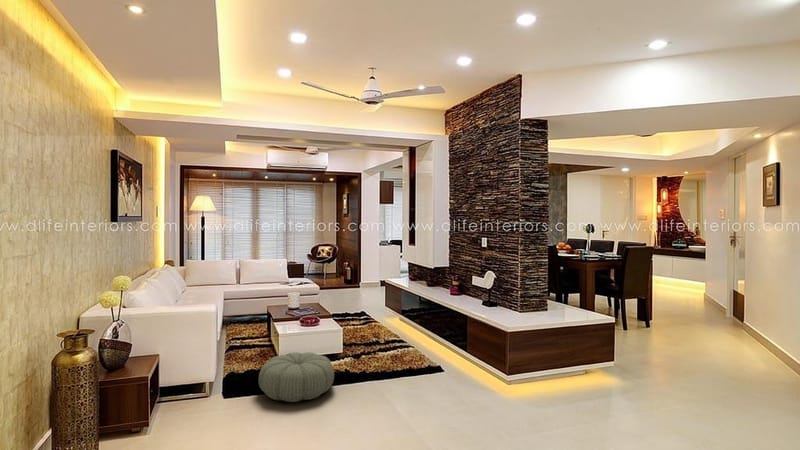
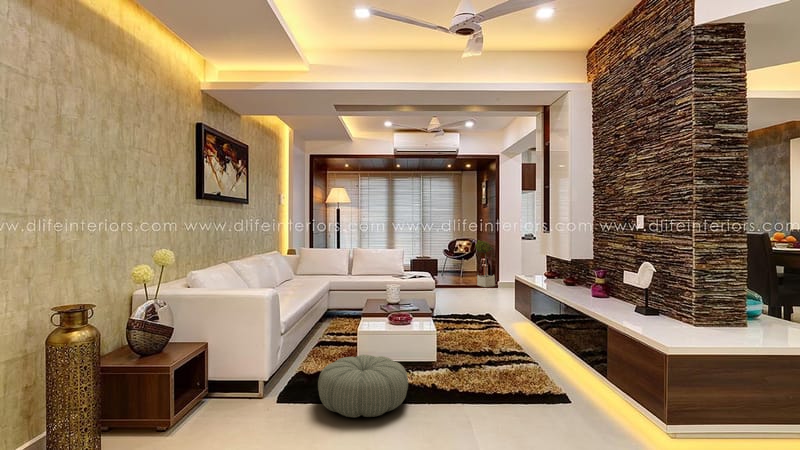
potted tree: none [341,247,358,288] -> present [475,240,495,287]

